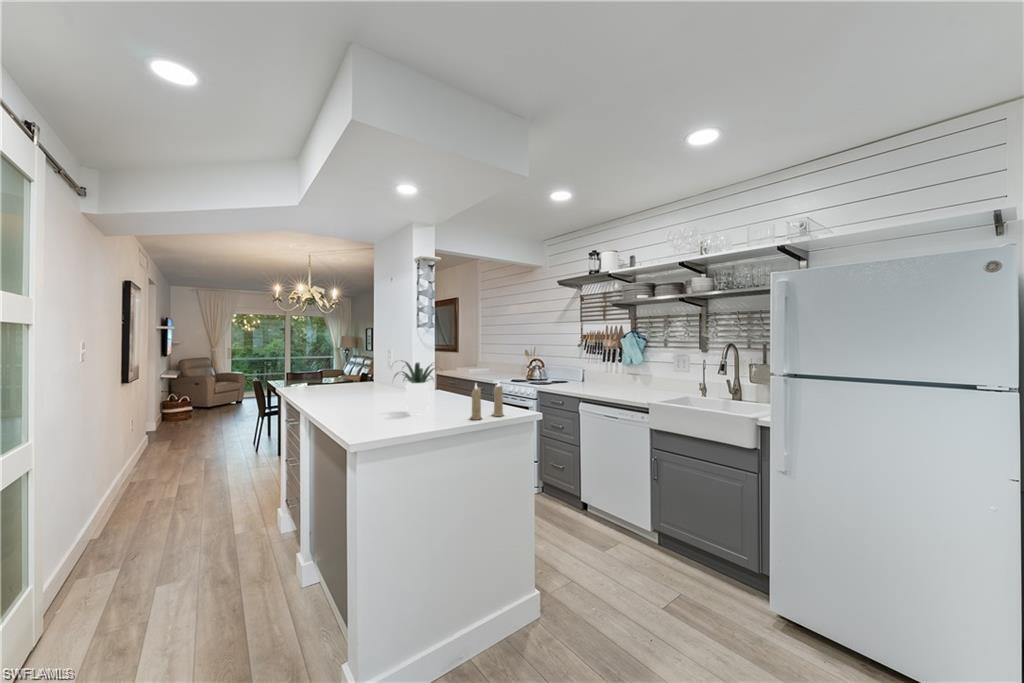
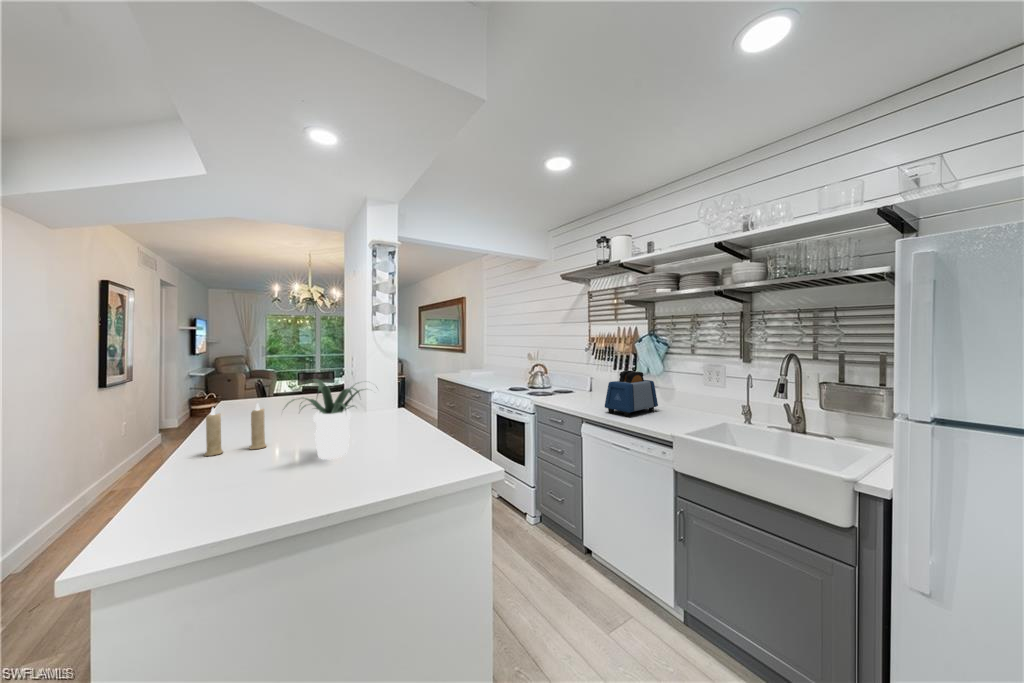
toaster: none [598,360,639,395] -> present [605,371,658,416]
candle: present [470,382,504,420] -> present [204,404,266,456]

